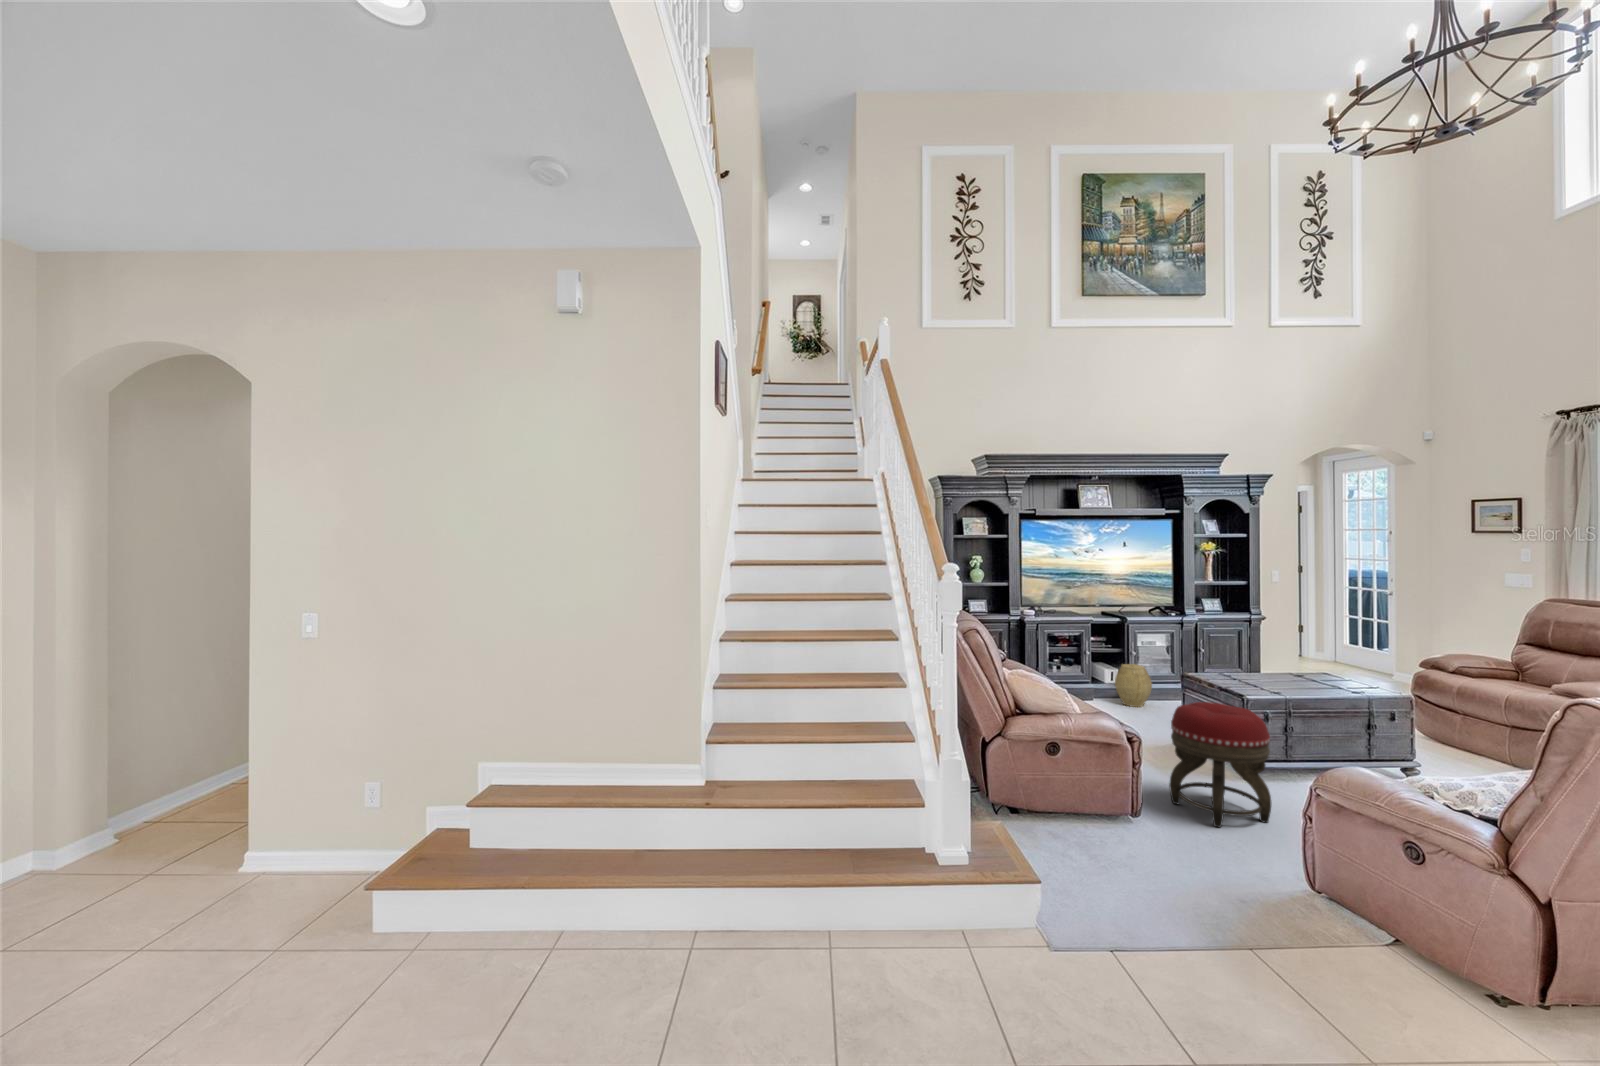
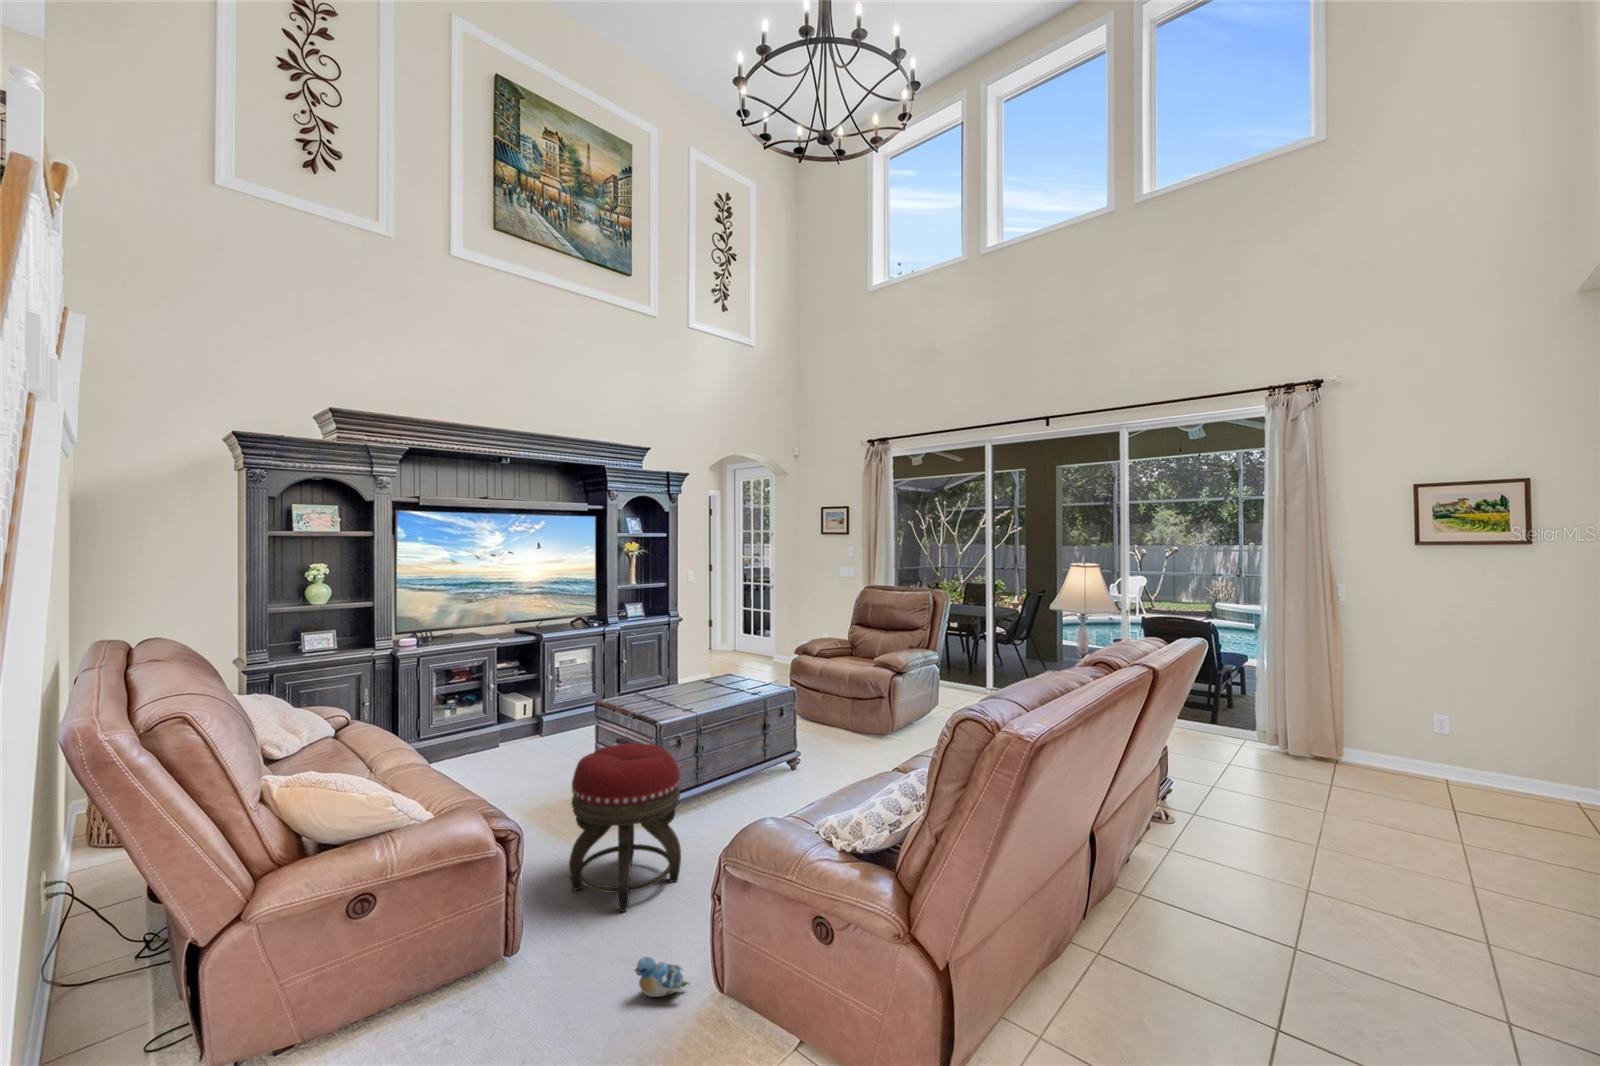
woven basket: present [1115,664,1152,707] -> none [525,692,568,745]
plush toy: none [1232,850,1282,885] -> present [635,957,688,997]

